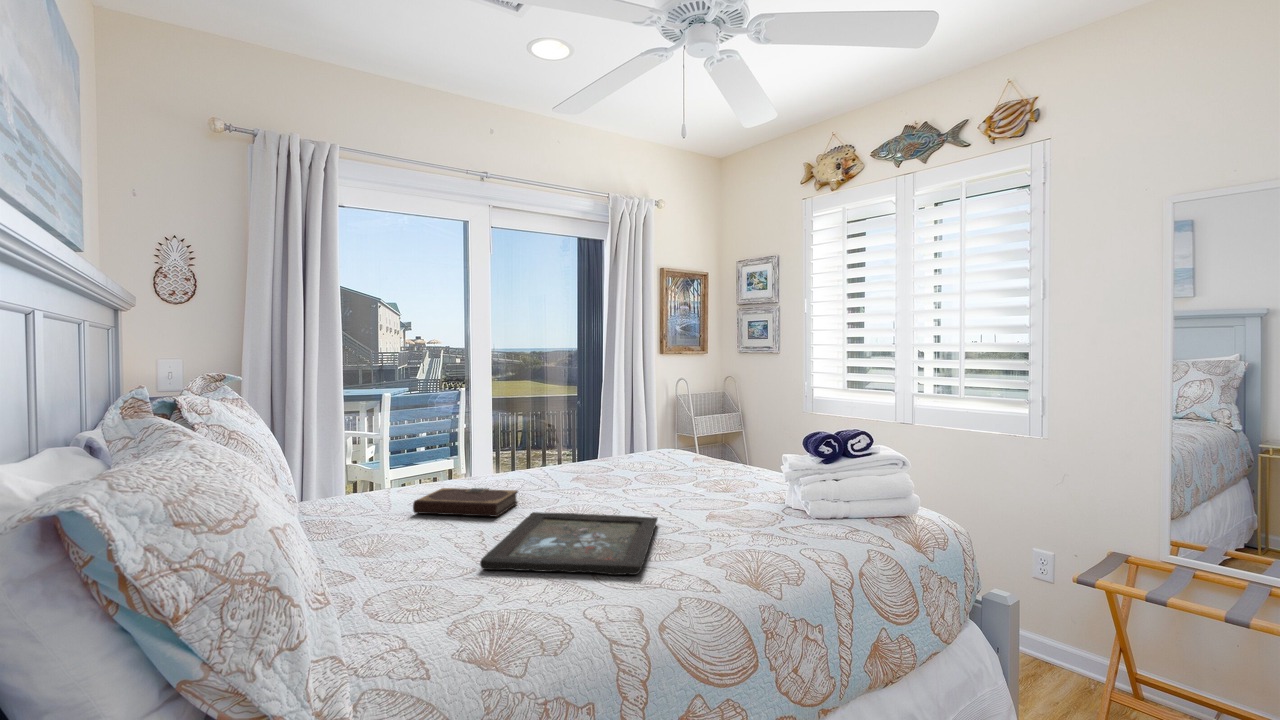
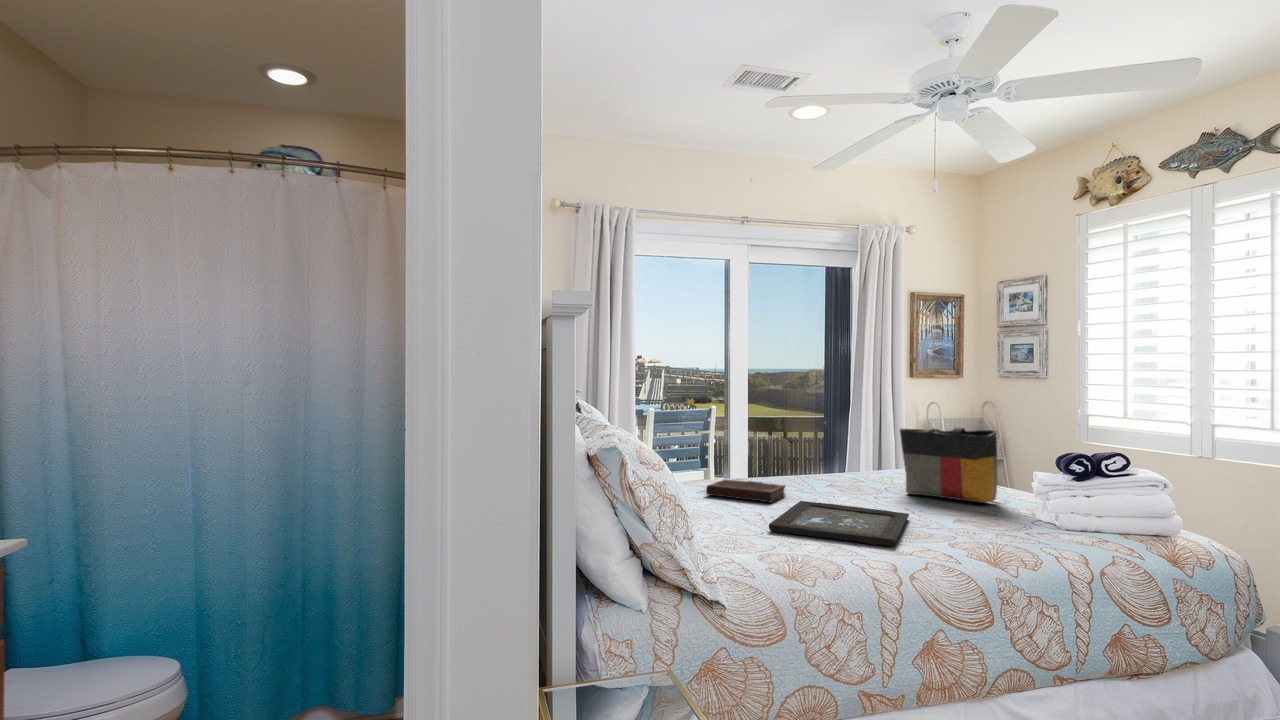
tote bag: none [648,409,746,491] -> present [900,427,997,503]

